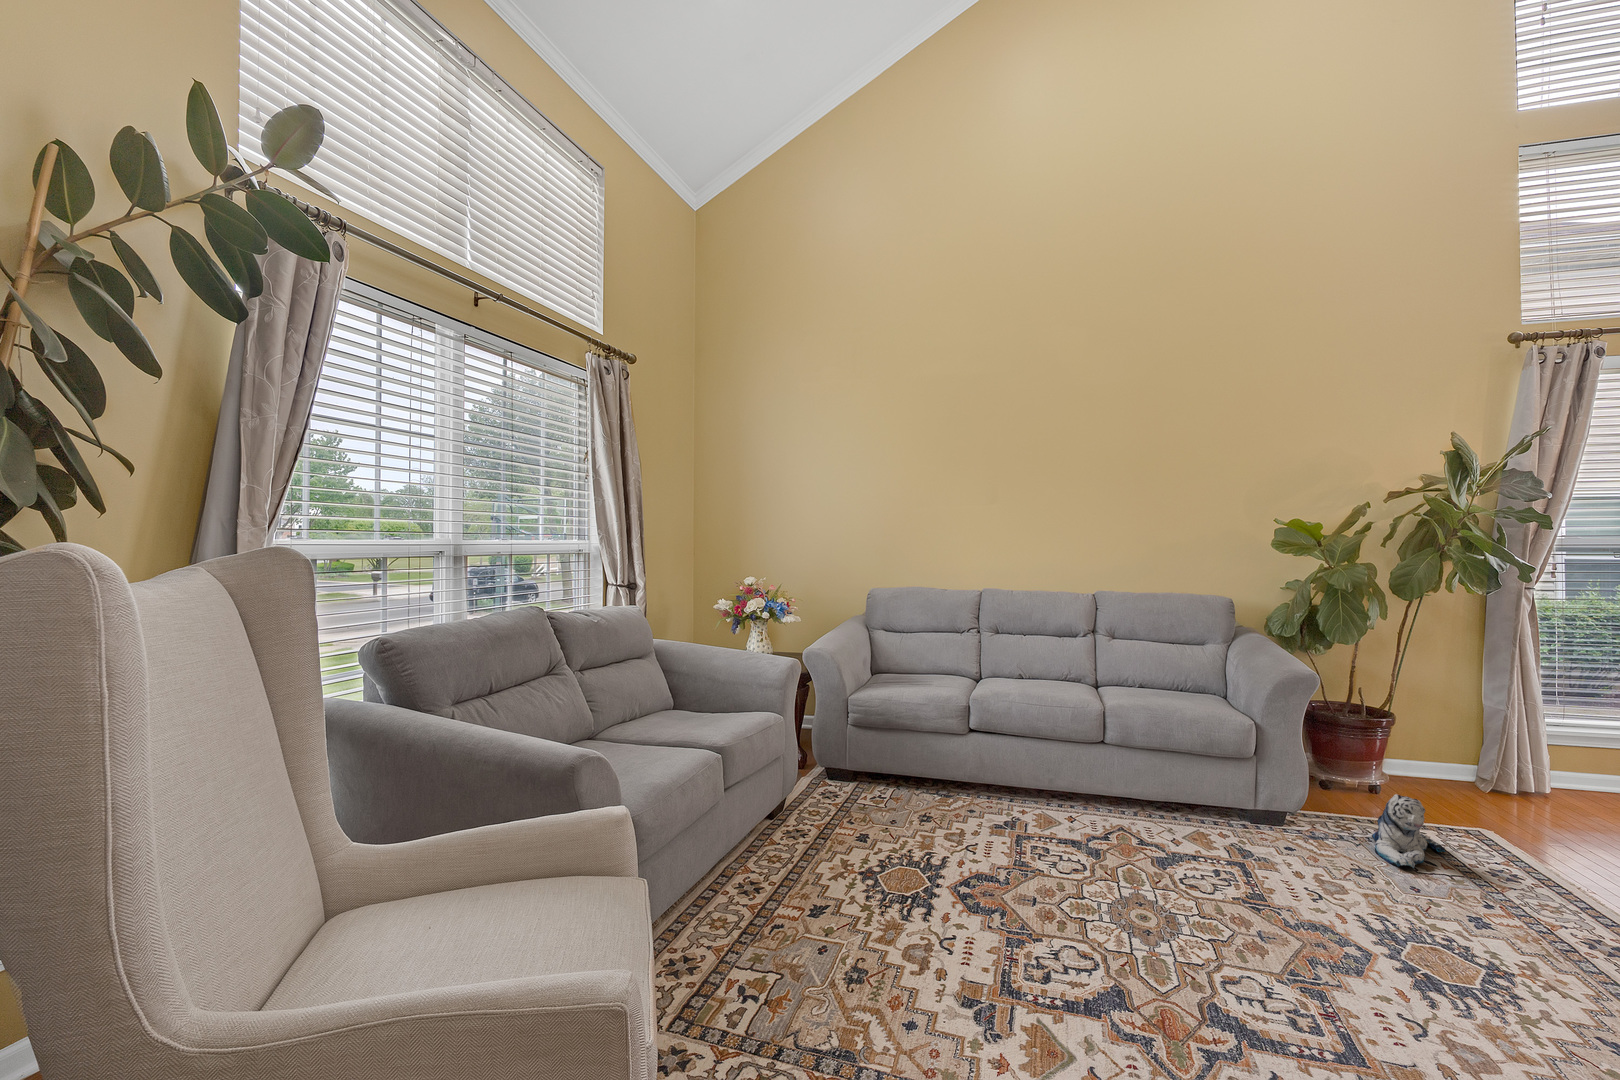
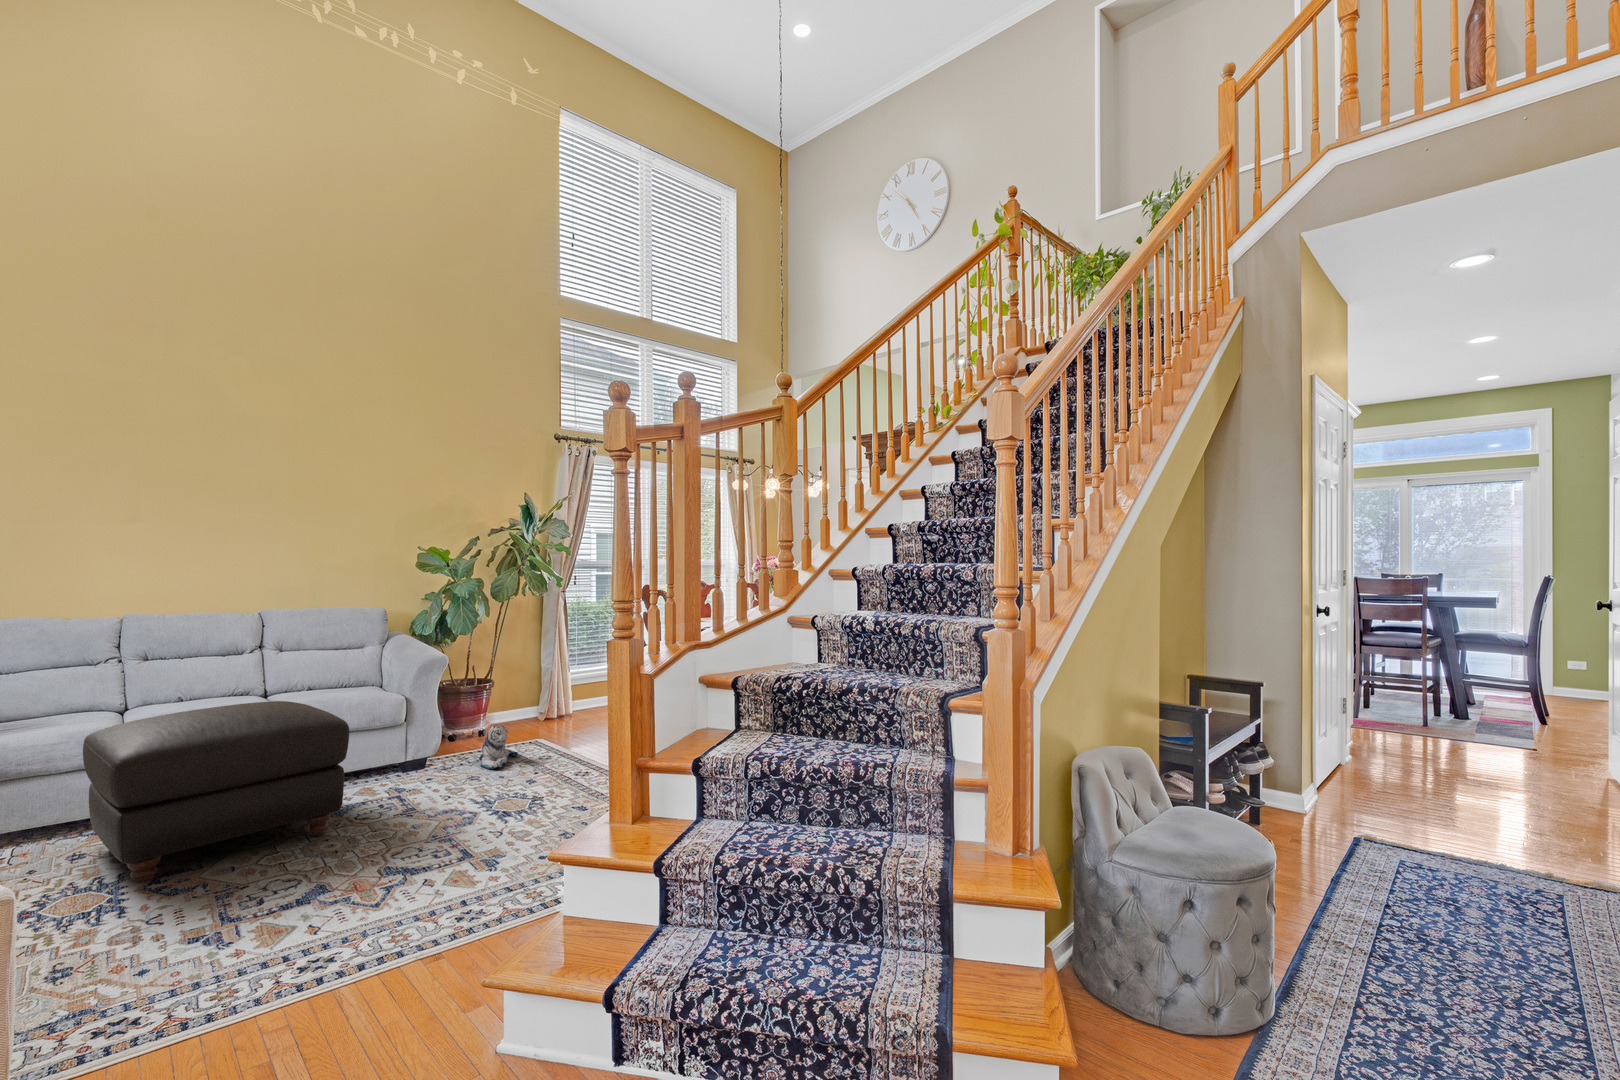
ottoman: none [927,698,1169,892] -> present [83,701,349,883]

